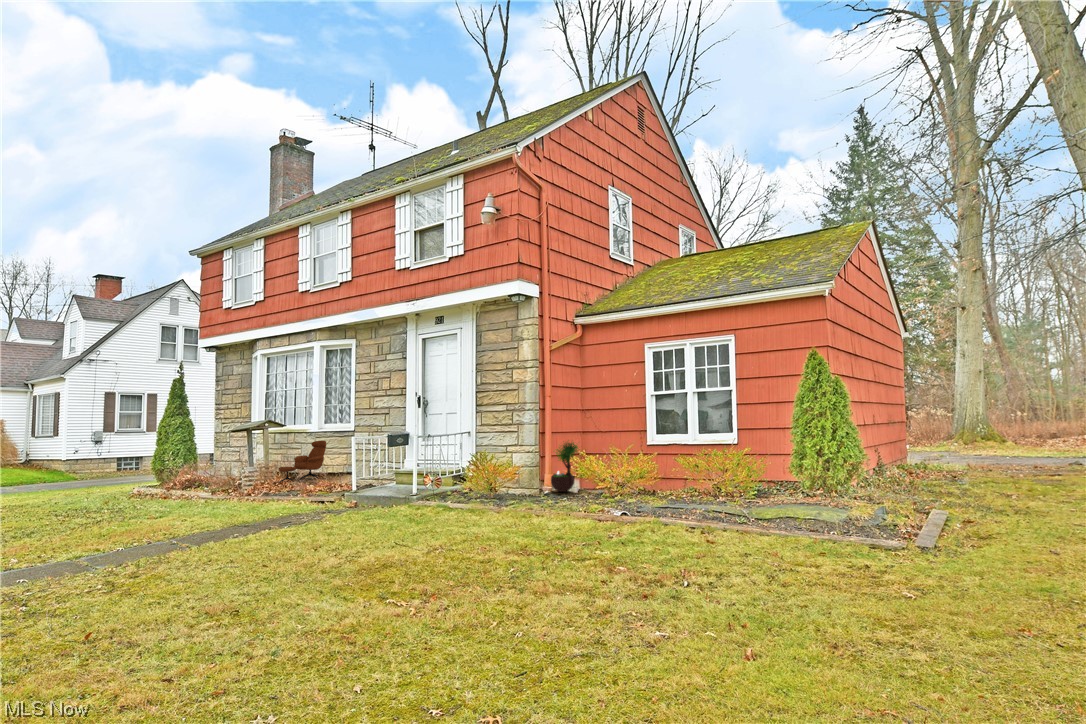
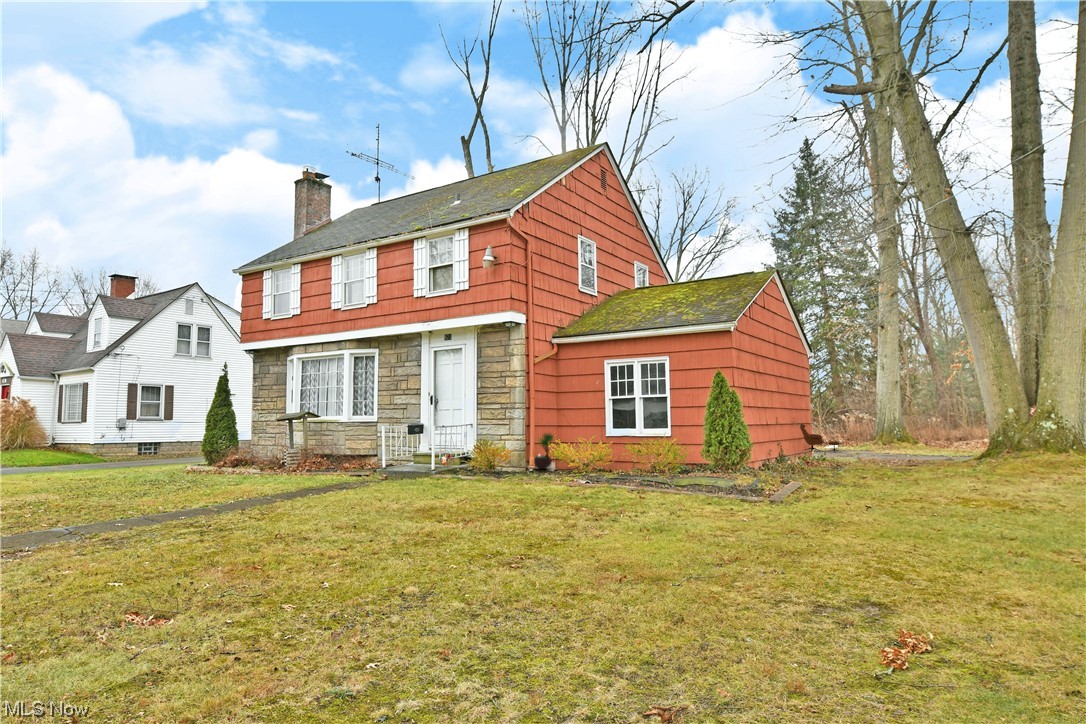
lounge chair: present [279,440,326,482] -> present [800,424,840,452]

